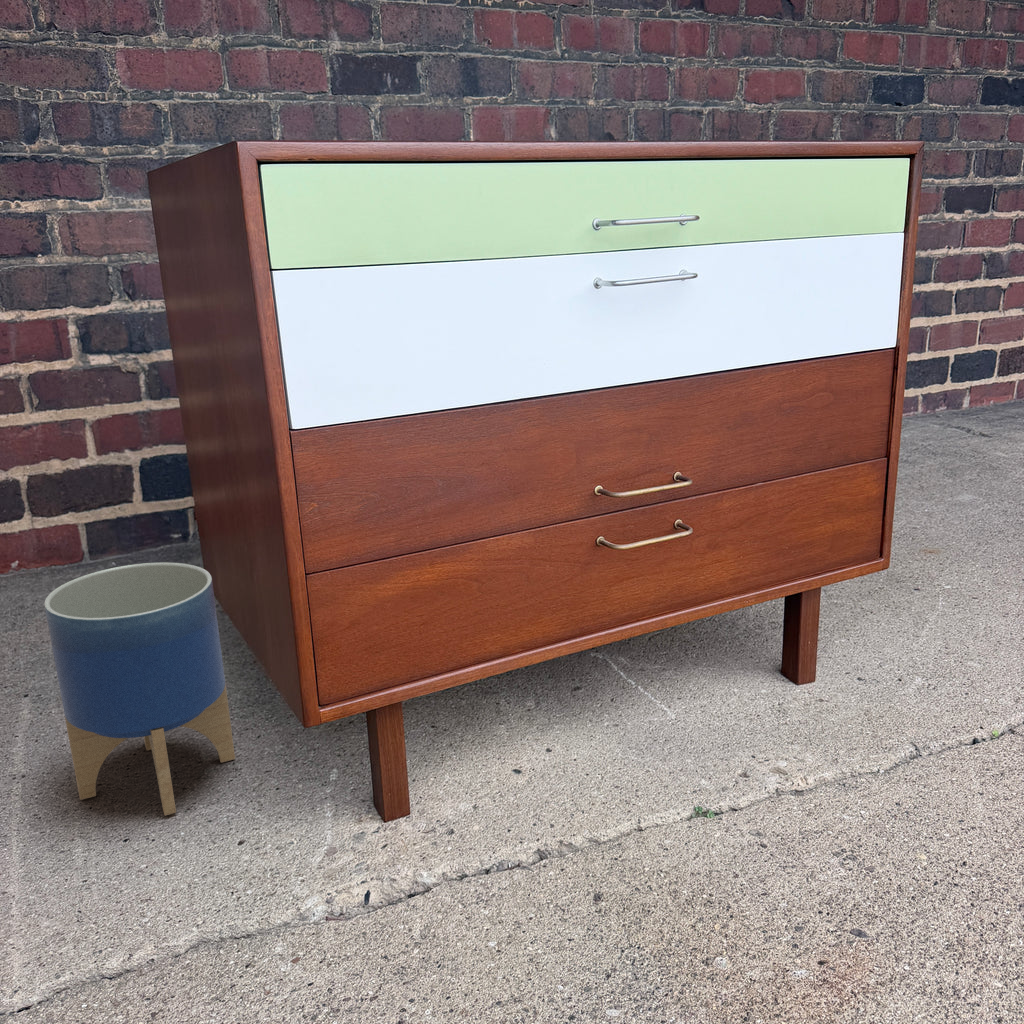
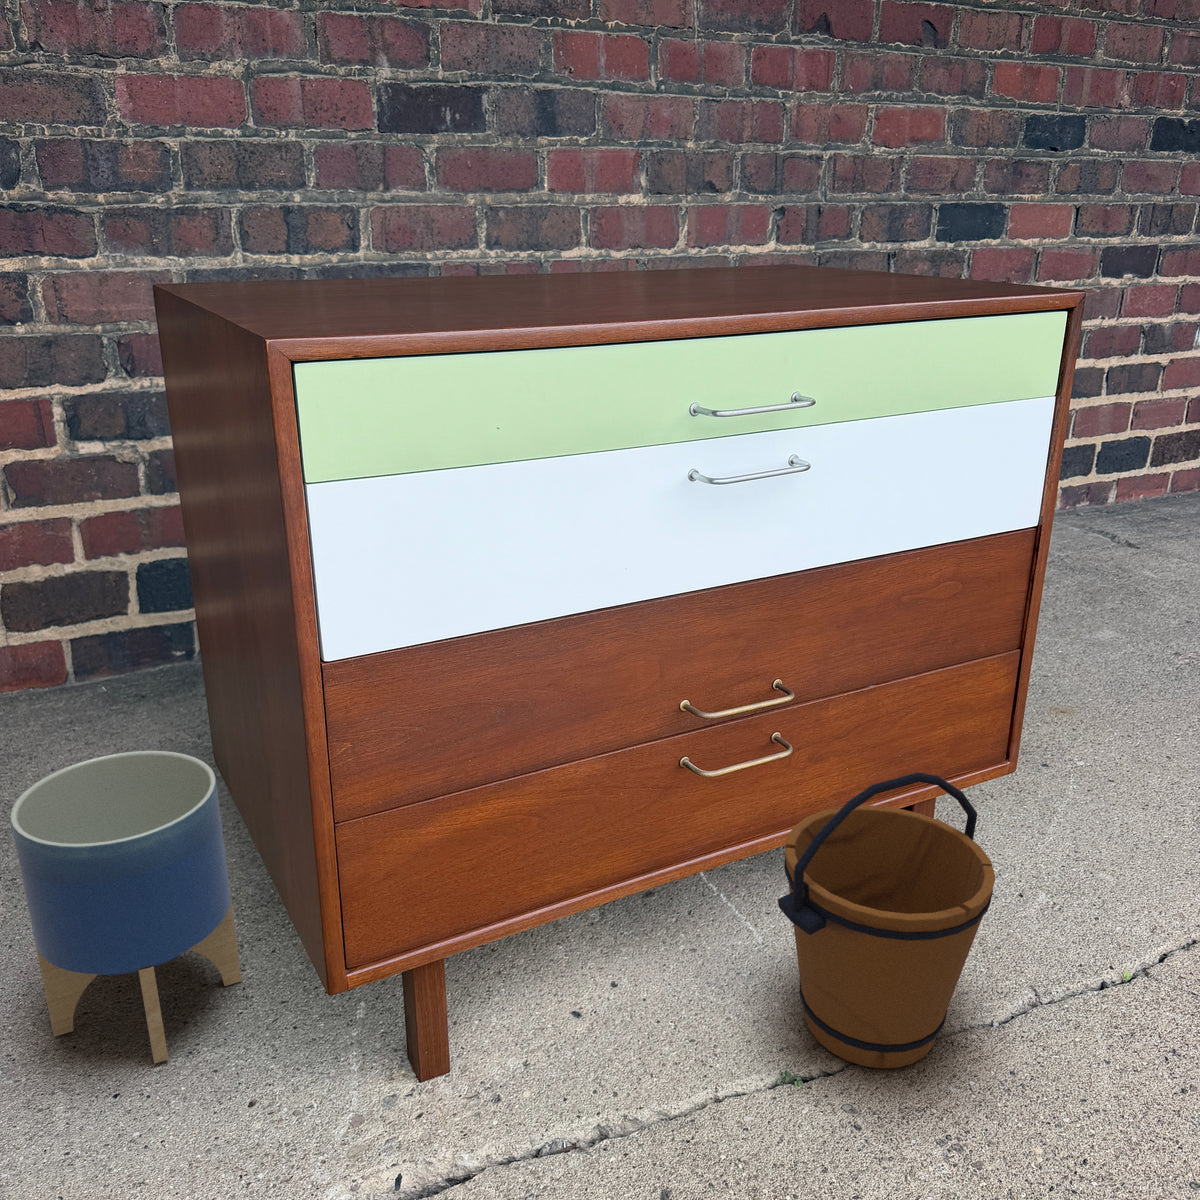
bucket: none [685,546,868,803] -> present [778,772,995,1069]

